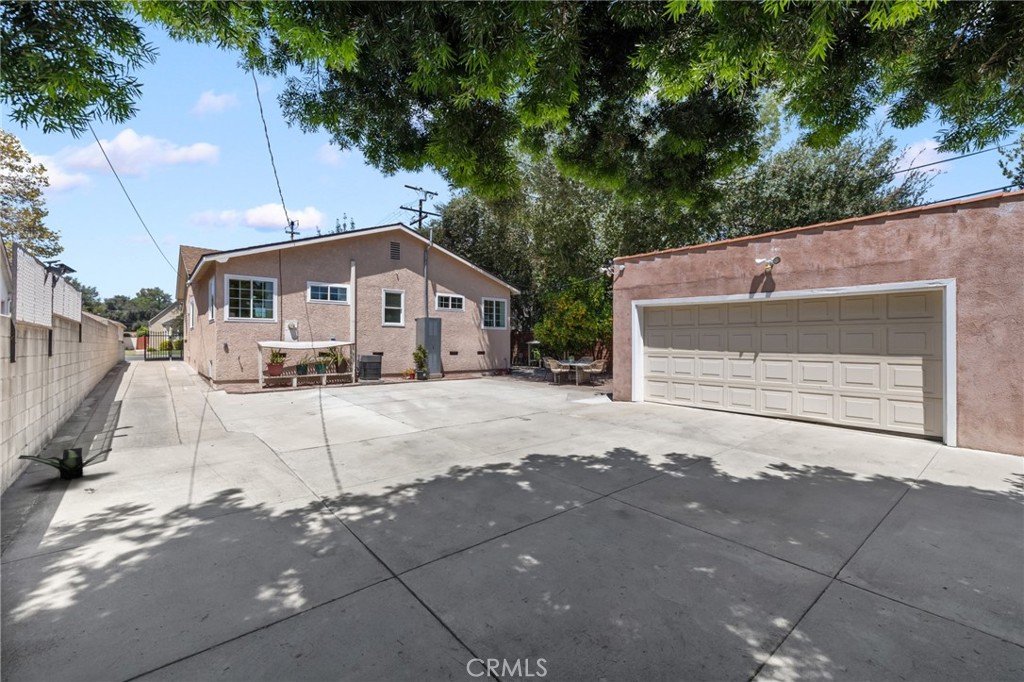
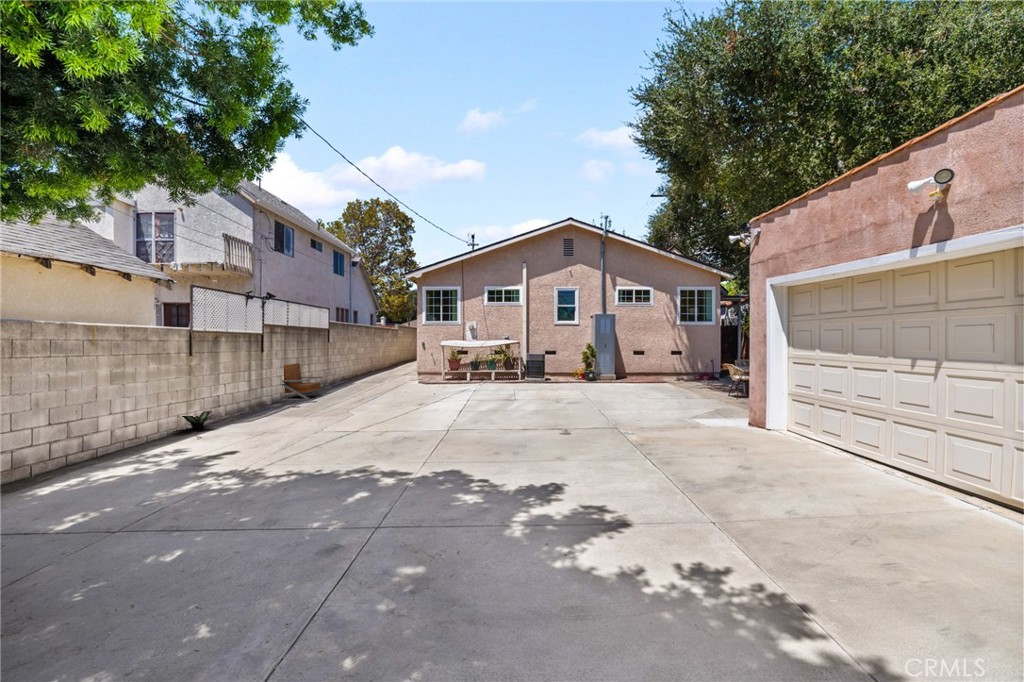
lounge chair: none [74,372,138,429] -> present [279,363,323,401]

